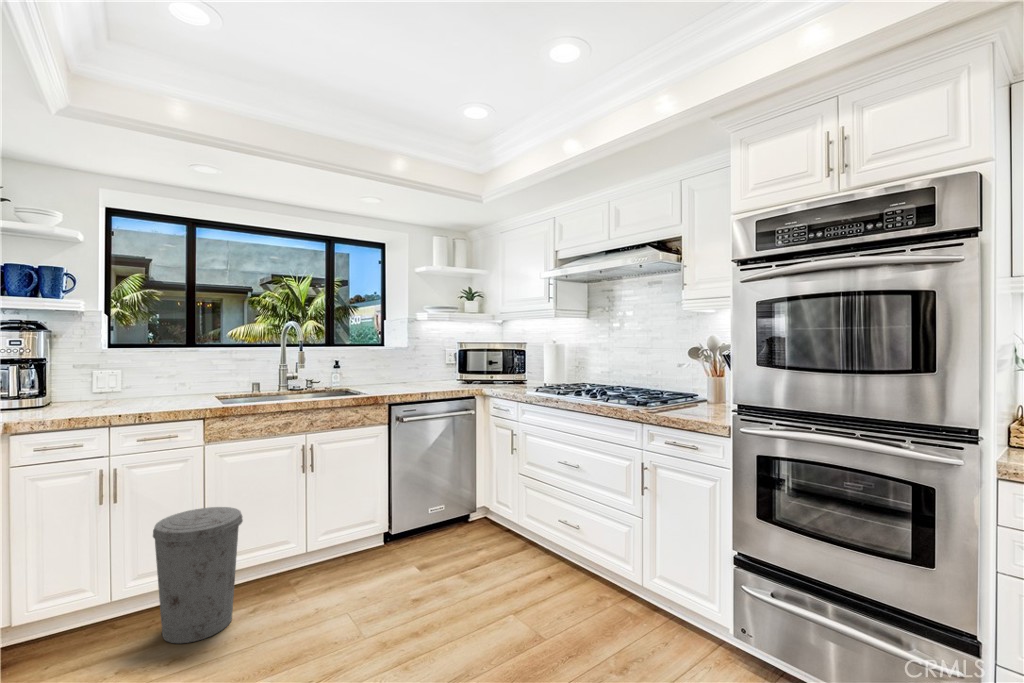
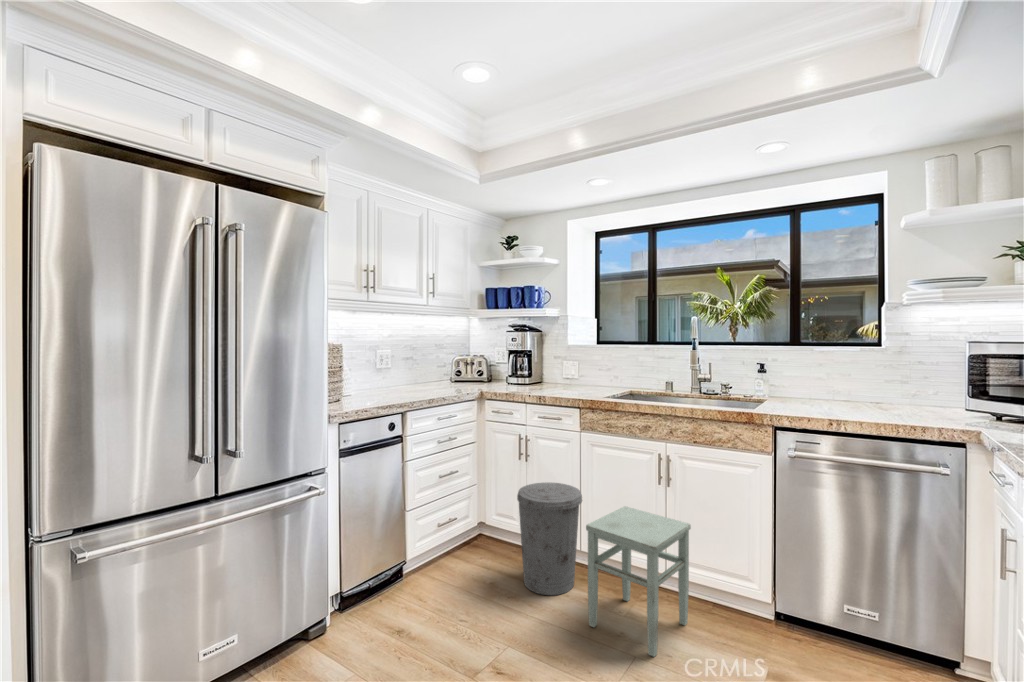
stool: none [284,492,367,620] -> present [586,506,691,657]

